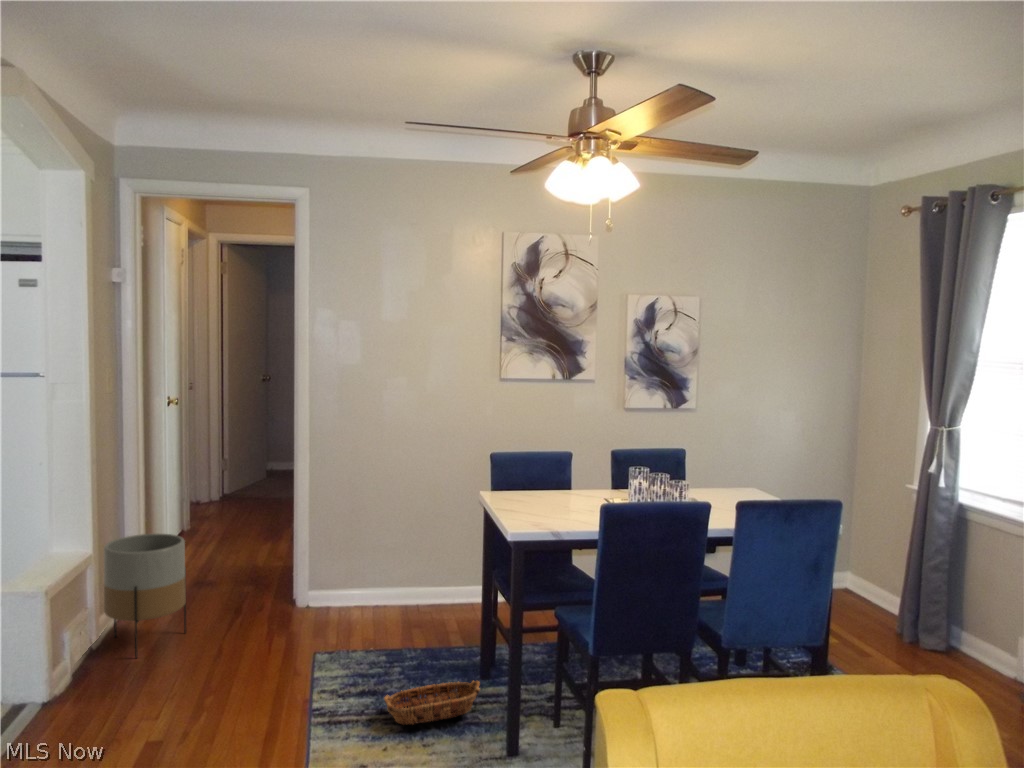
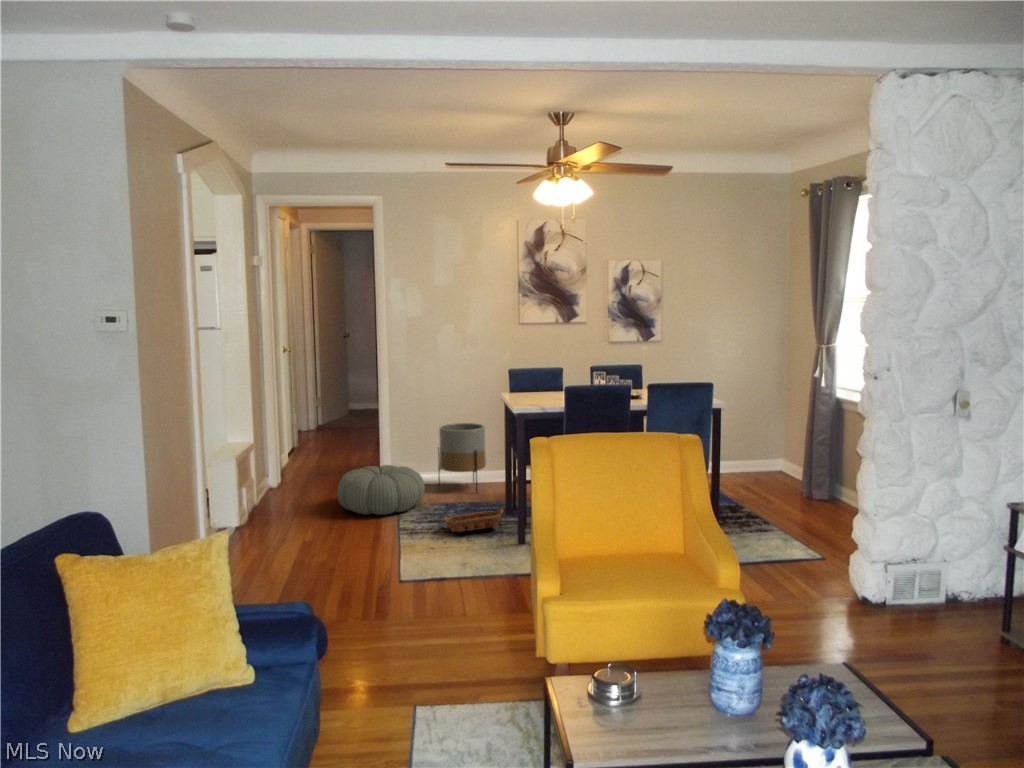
planter: present [104,534,186,658] -> present [438,423,486,492]
pouf: none [217,588,356,677] -> present [337,465,425,515]

